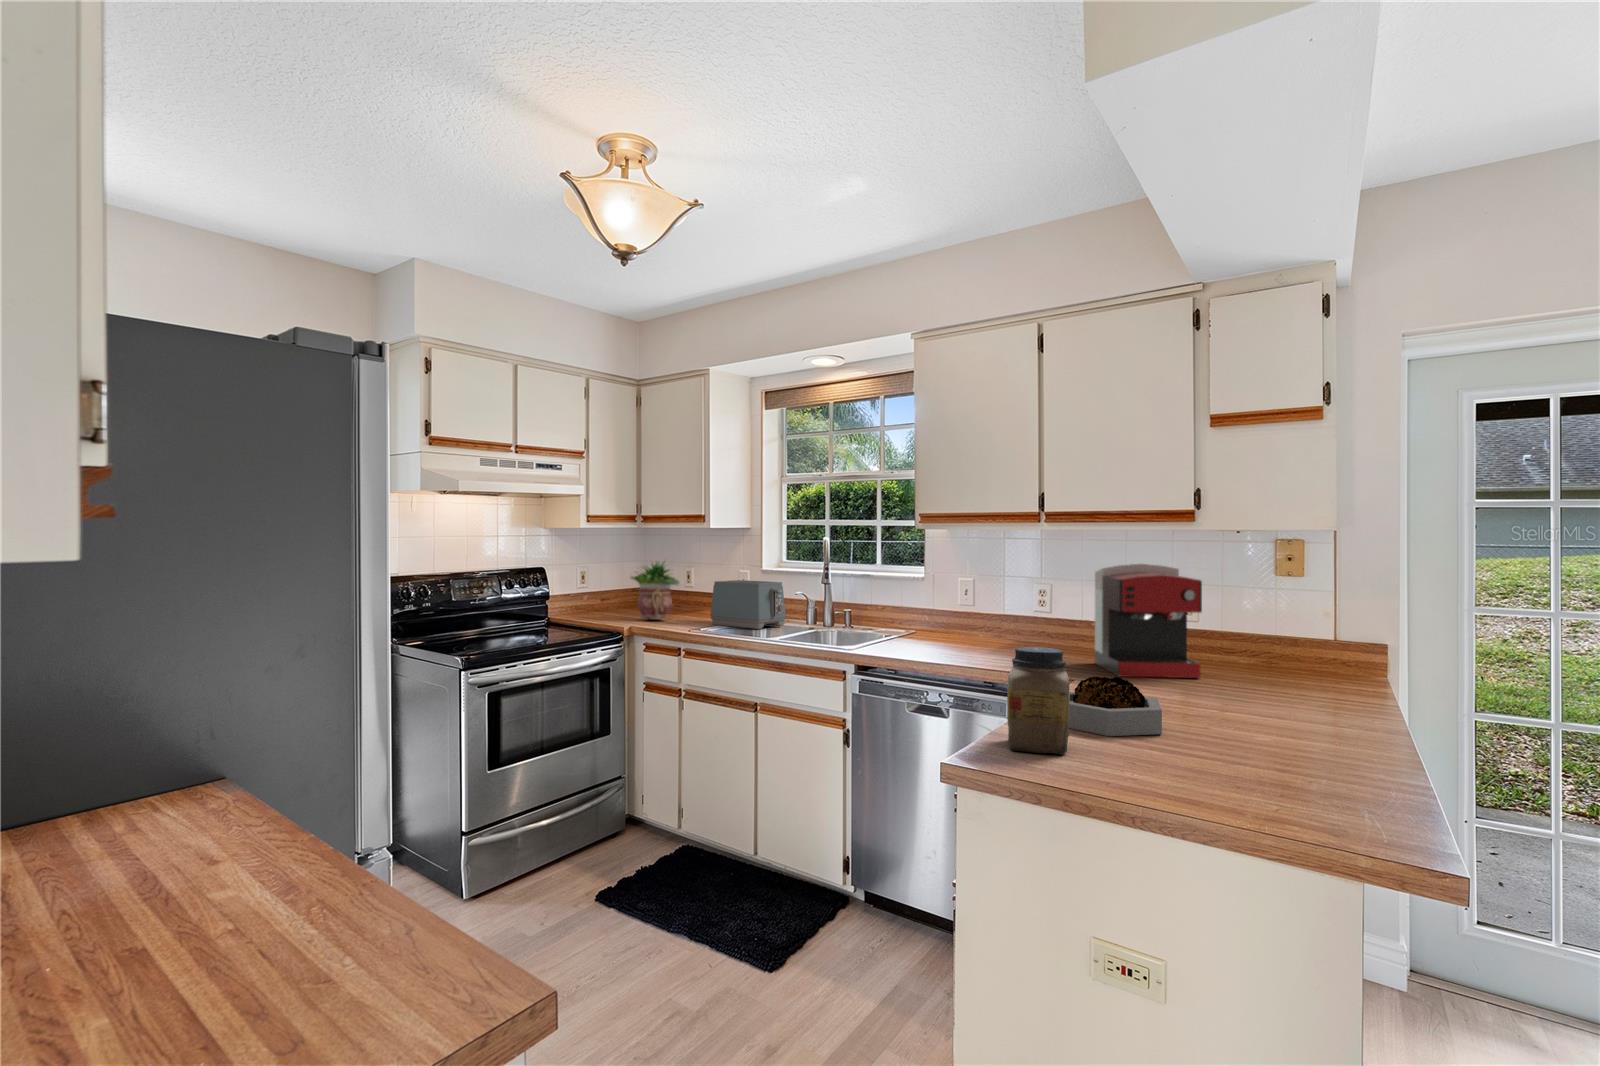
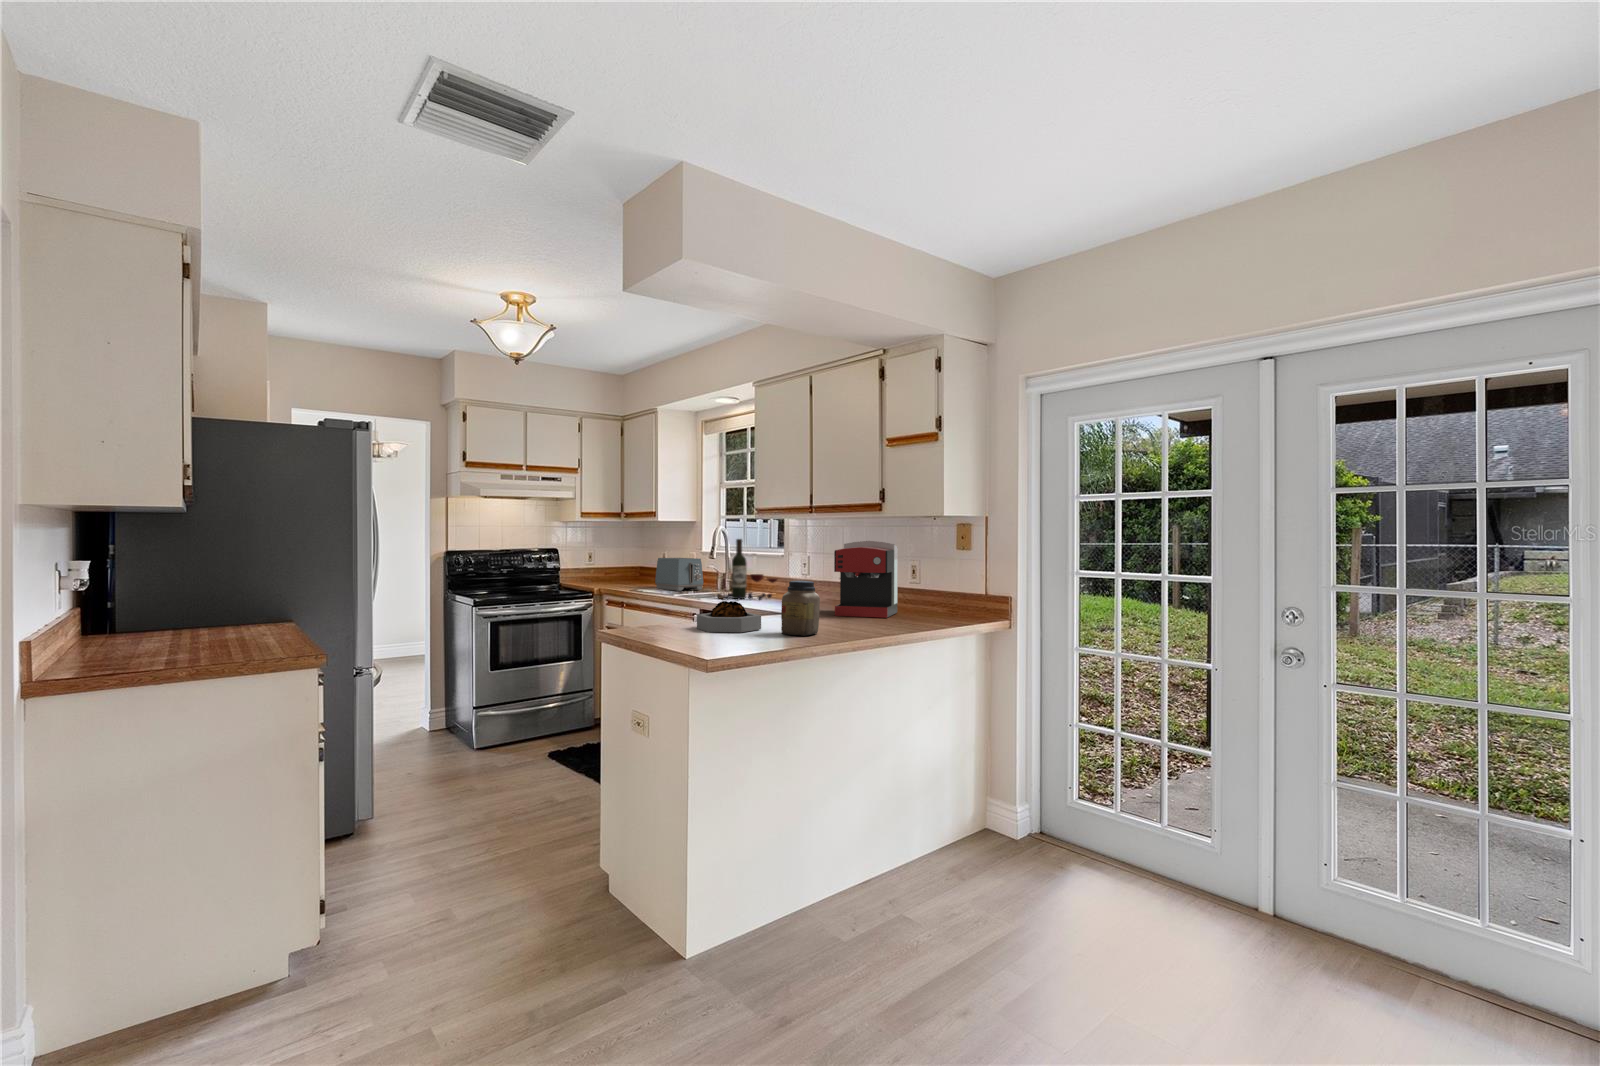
wine bottle: none [850,557,940,646] -> present [717,539,777,600]
potted plant: present [631,562,679,619] -> none [607,542,642,585]
jar: present [1007,647,1070,754] -> present [781,581,820,636]

